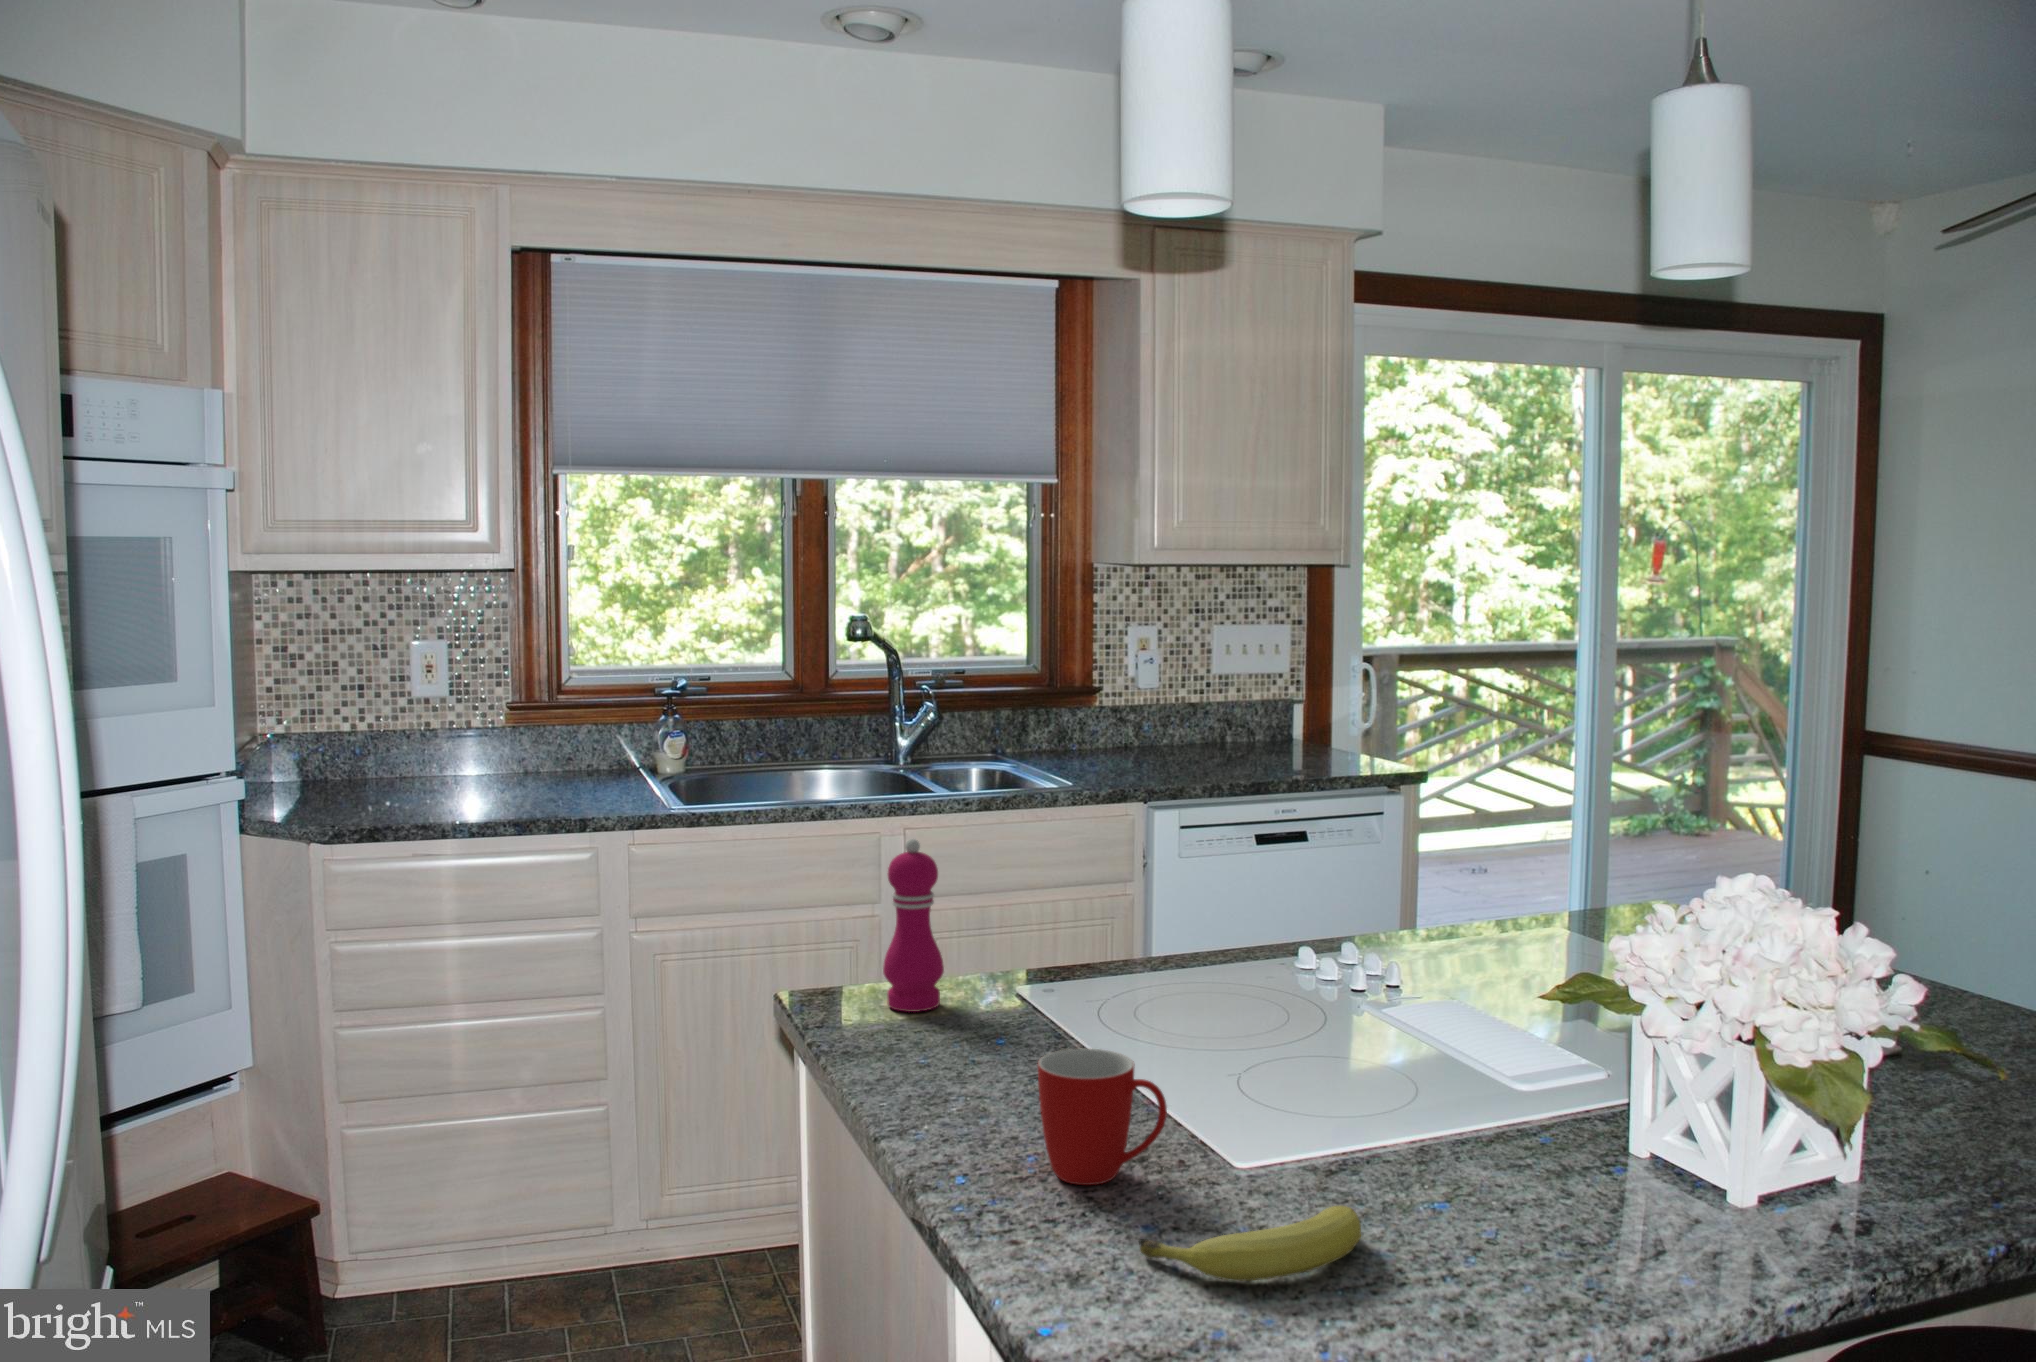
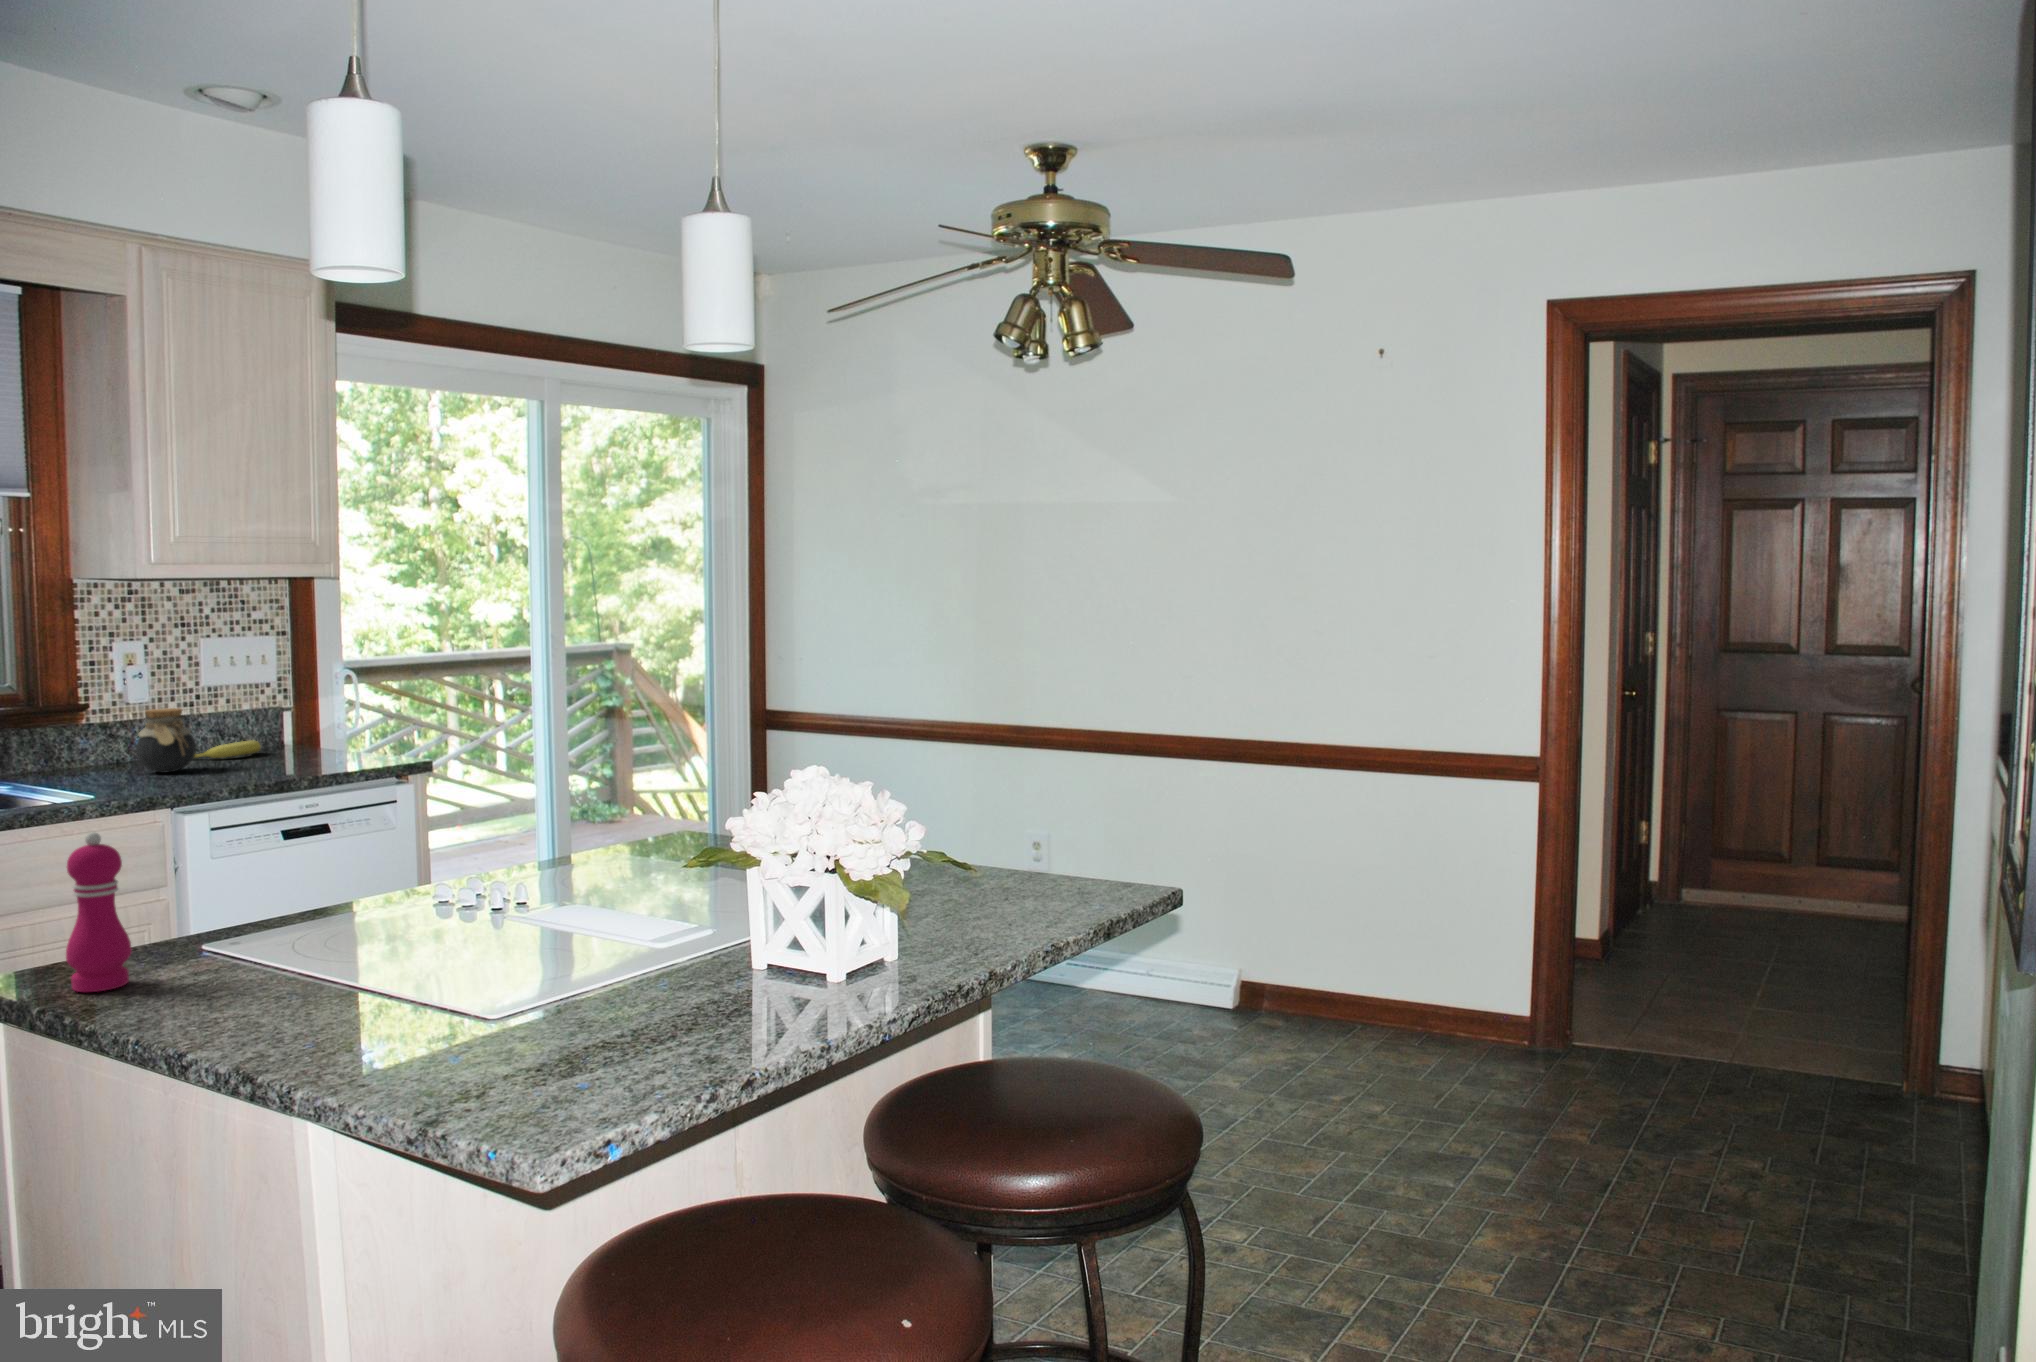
jar: none [1134,698,1189,765] -> present [136,708,196,773]
mug: present [1038,1048,1167,1185] -> none [341,959,458,1065]
fruit: present [1139,1206,1361,1281] -> present [194,740,261,759]

